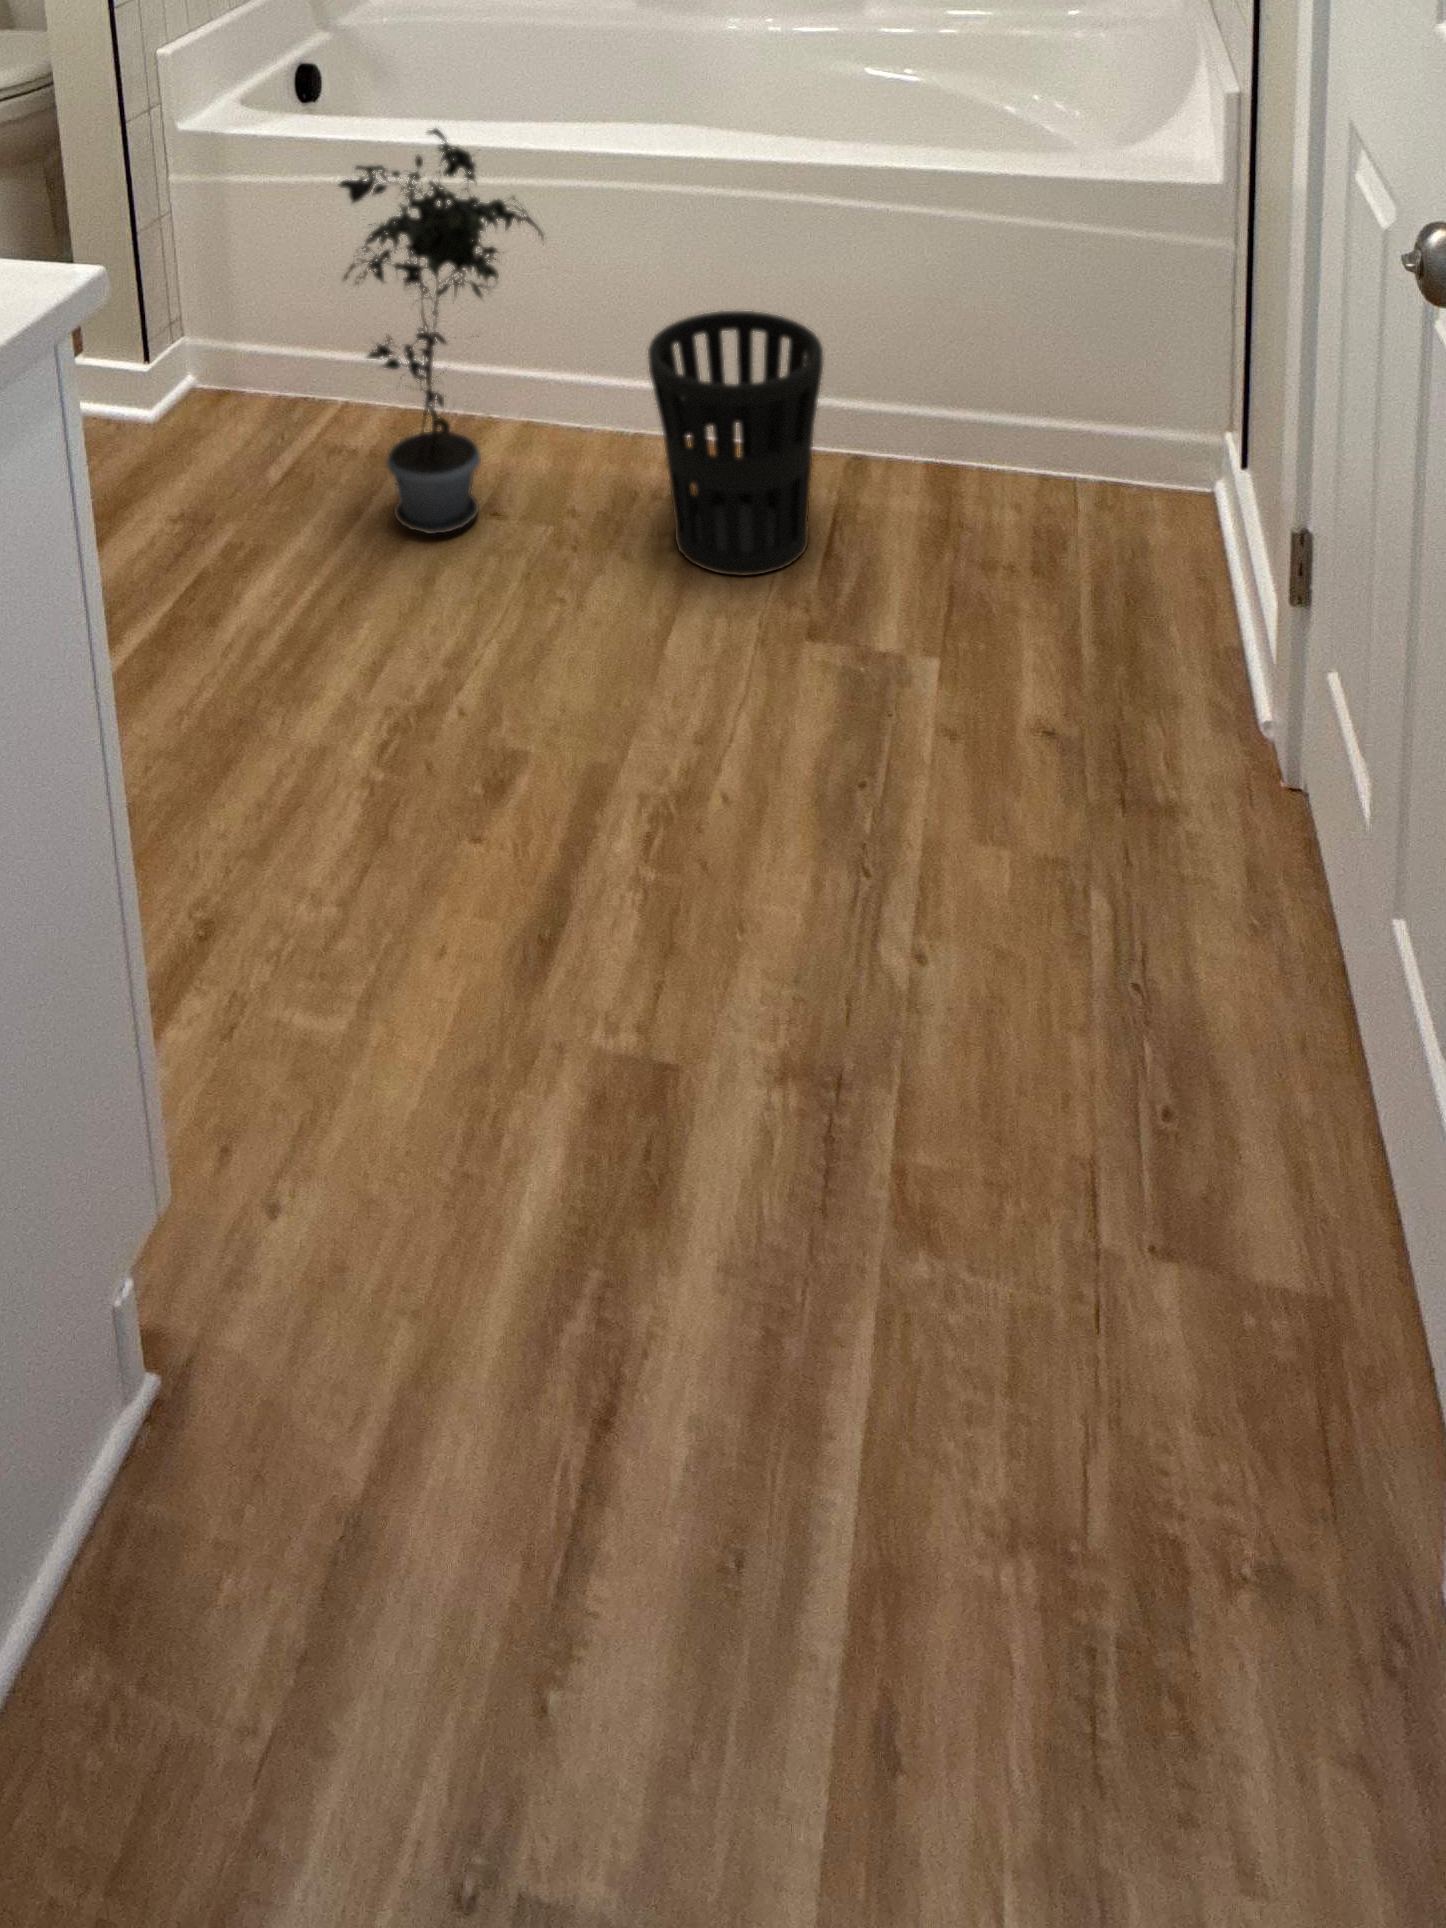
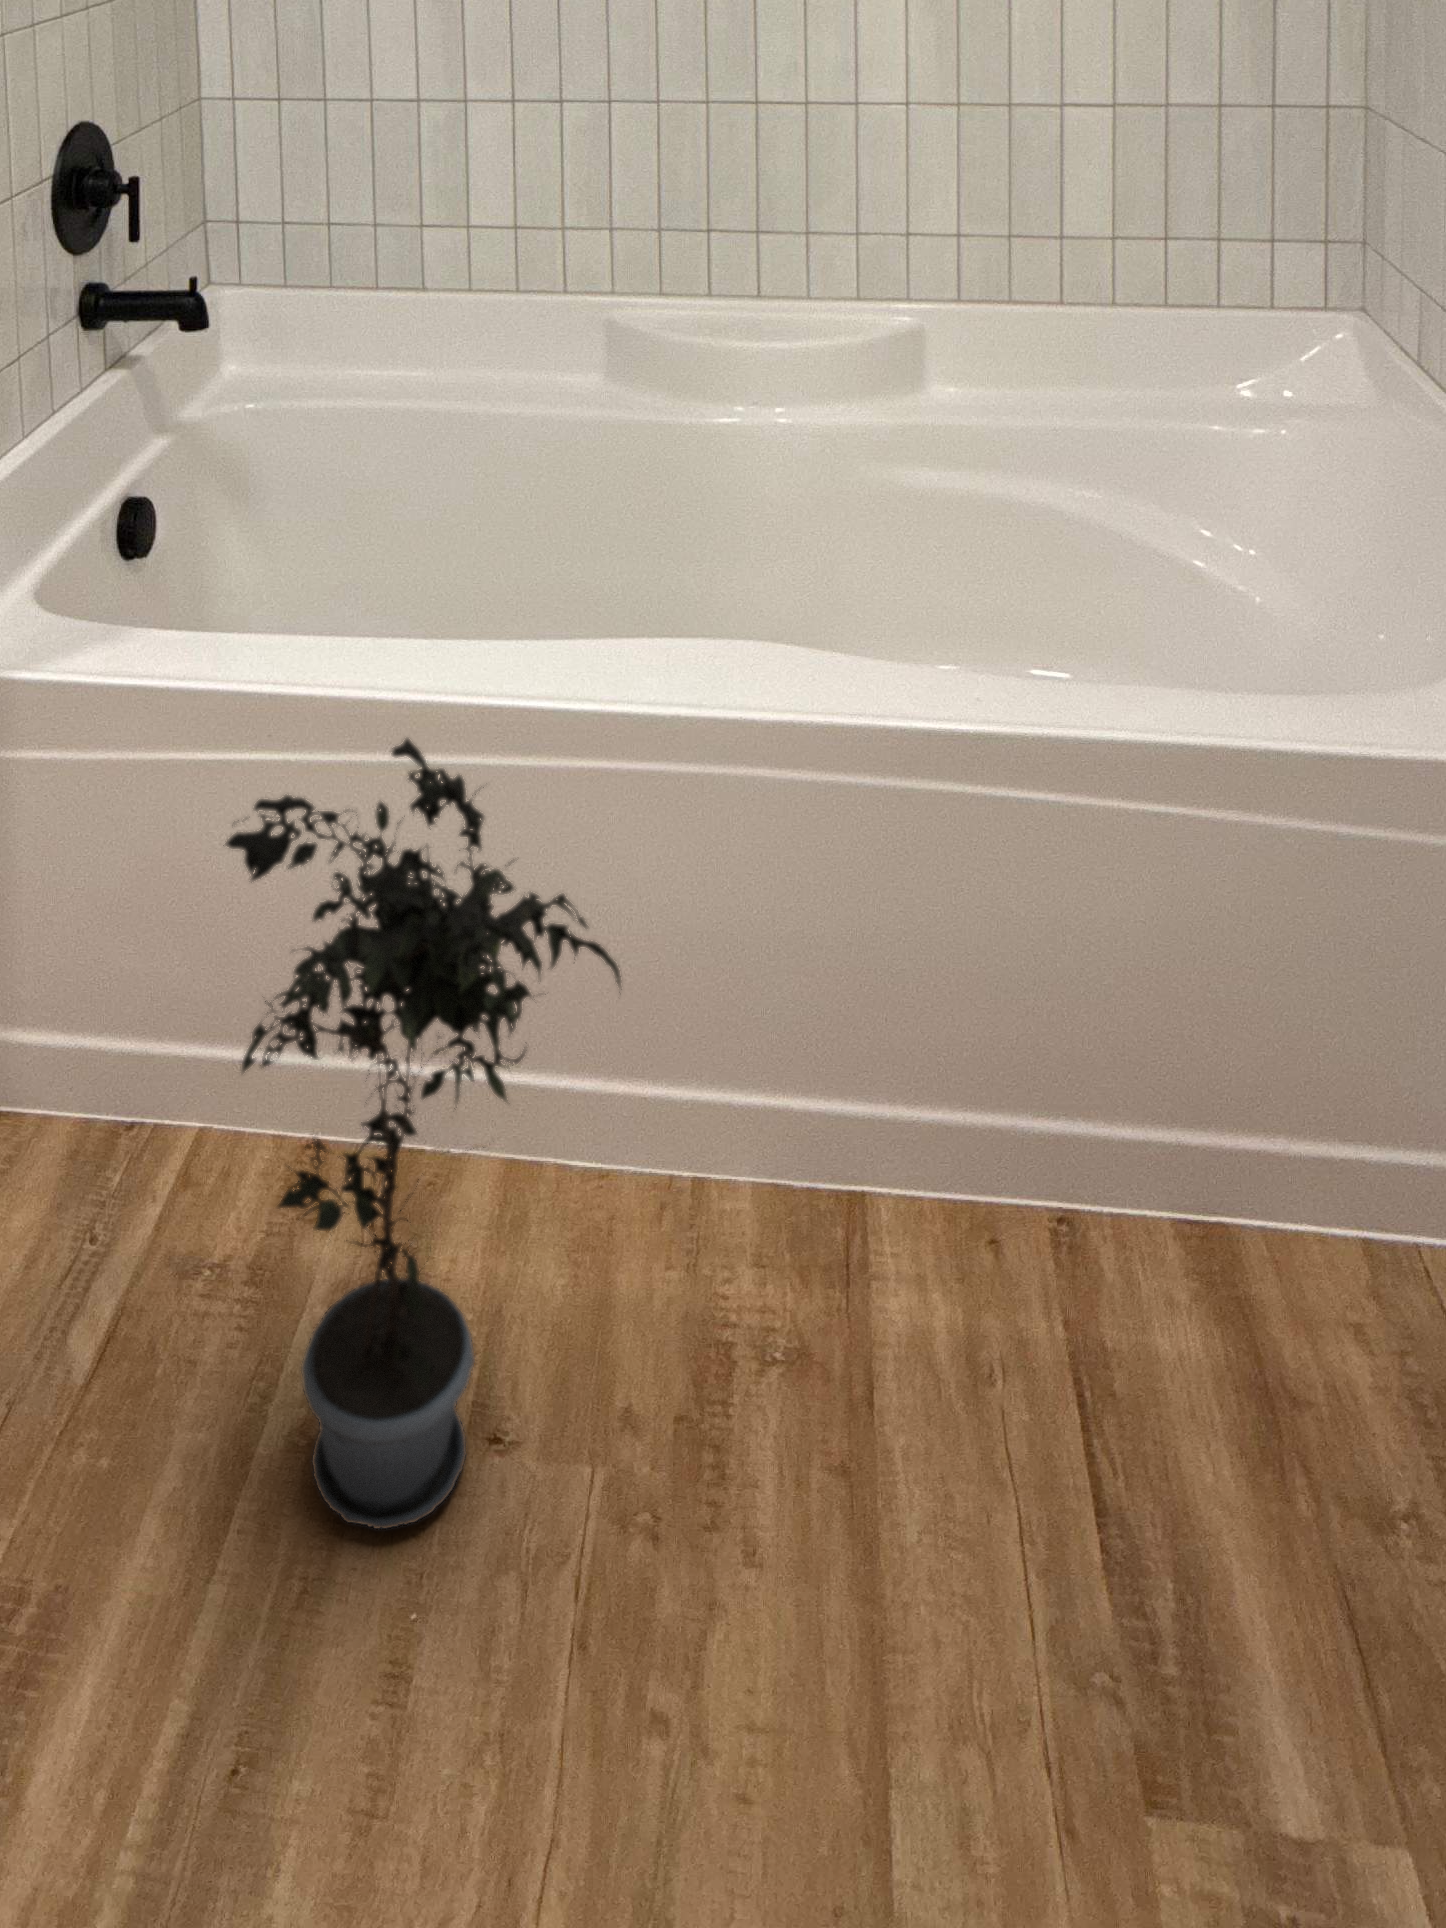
wastebasket: present [648,311,823,576] -> none [788,1031,1099,1608]

